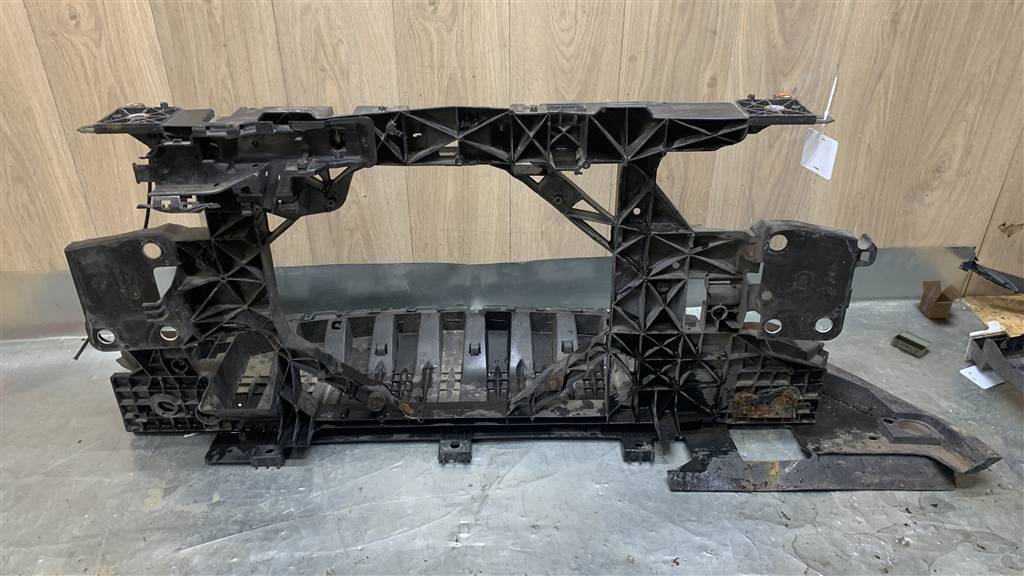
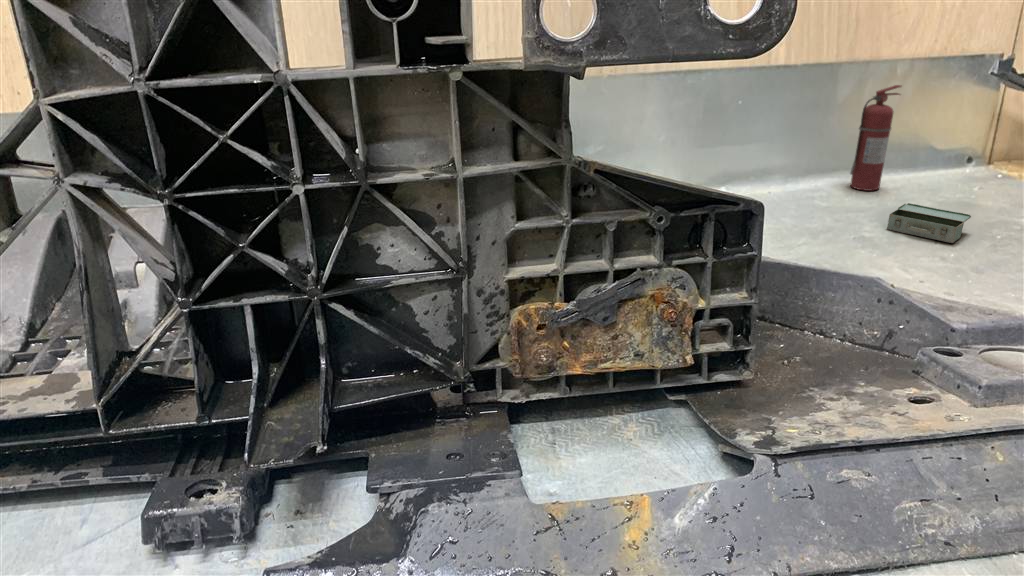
fire extinguisher: none [882,265,914,314] -> present [850,85,901,191]
cardboard box: present [918,281,962,318] -> none [916,124,1003,192]

